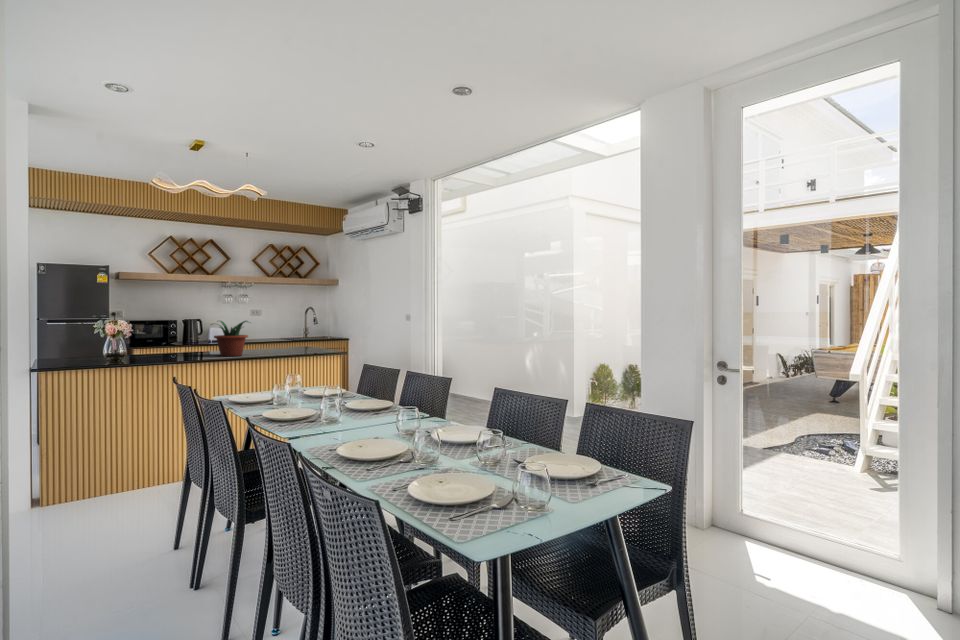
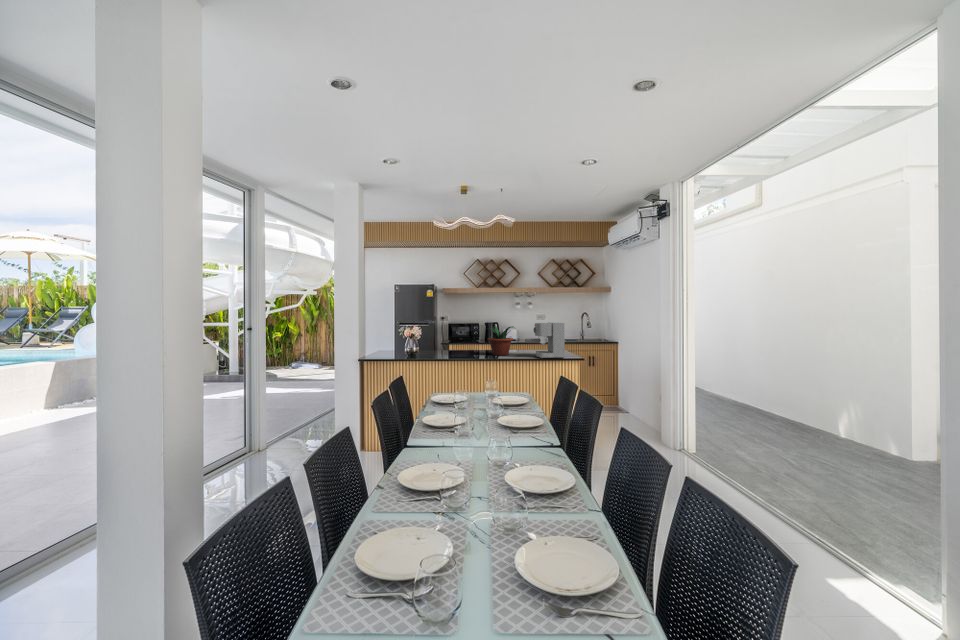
coffee maker: none [268,316,316,356] -> present [525,322,565,358]

